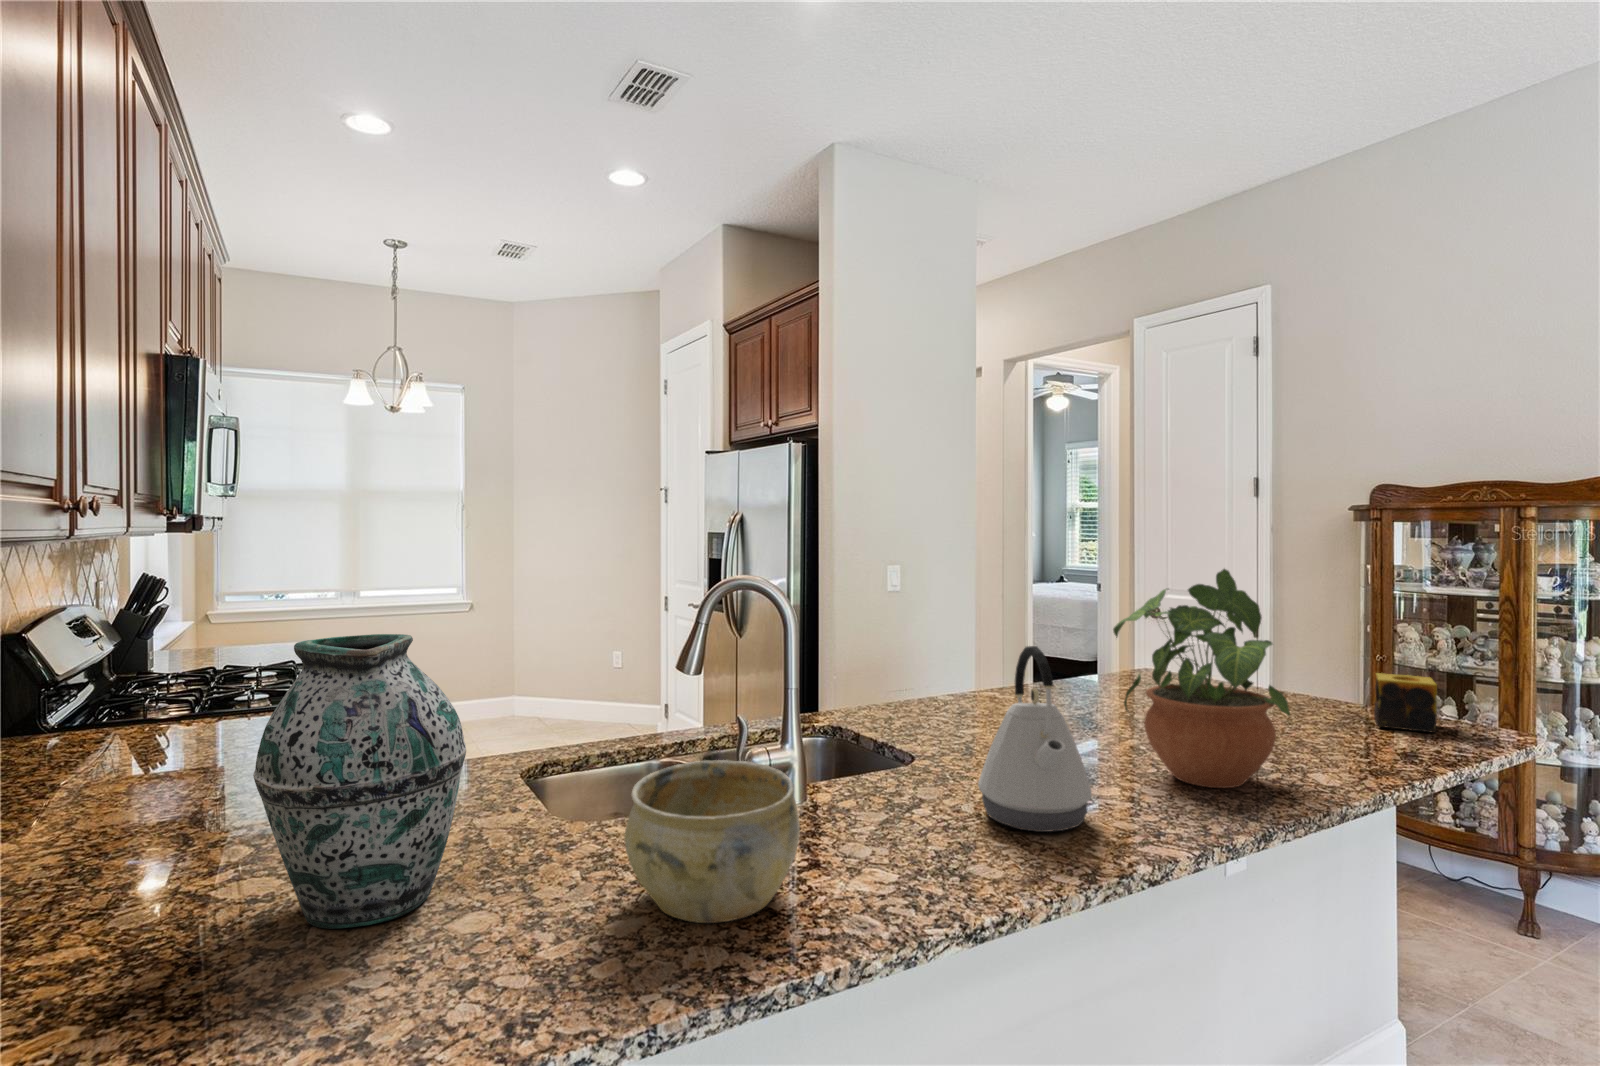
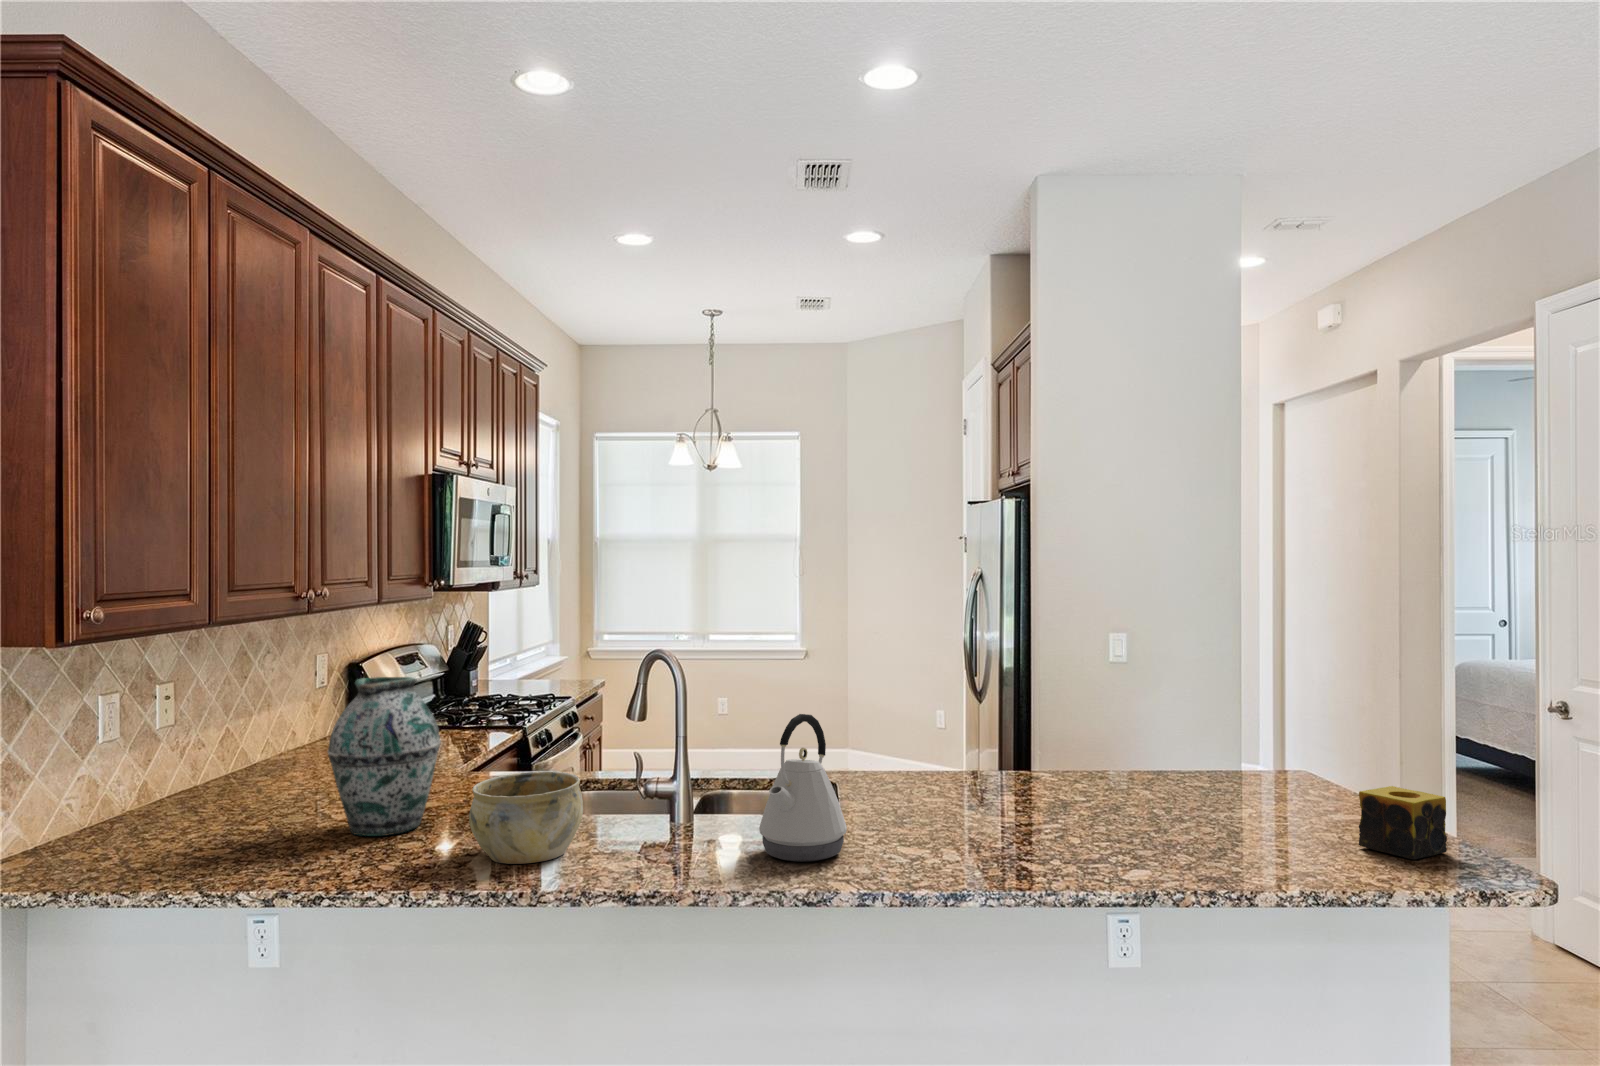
potted plant: present [1113,569,1290,788] -> none [963,656,1105,862]

